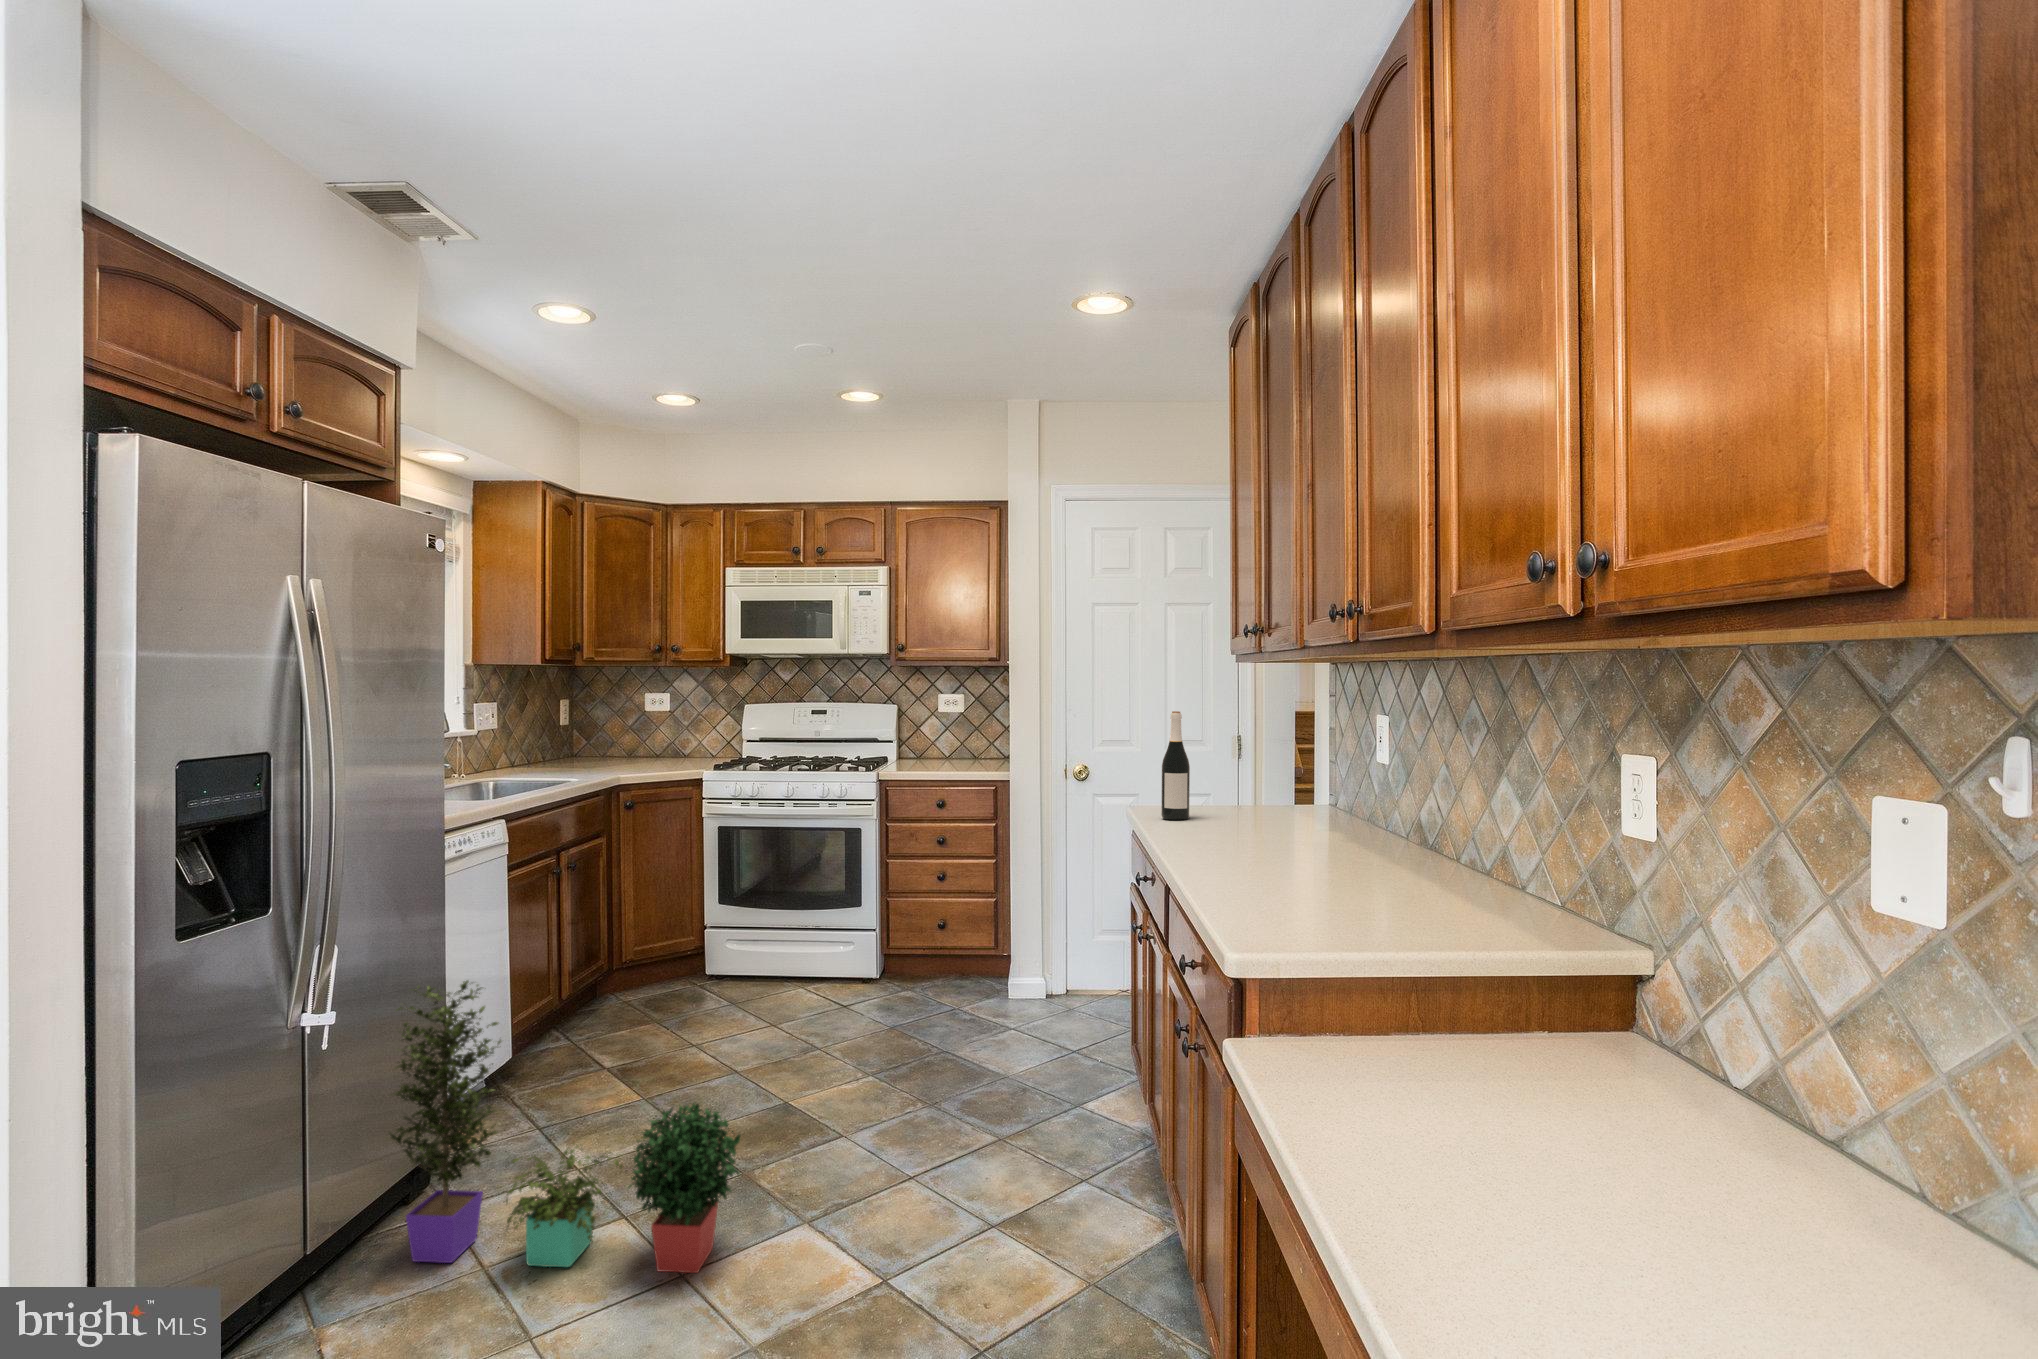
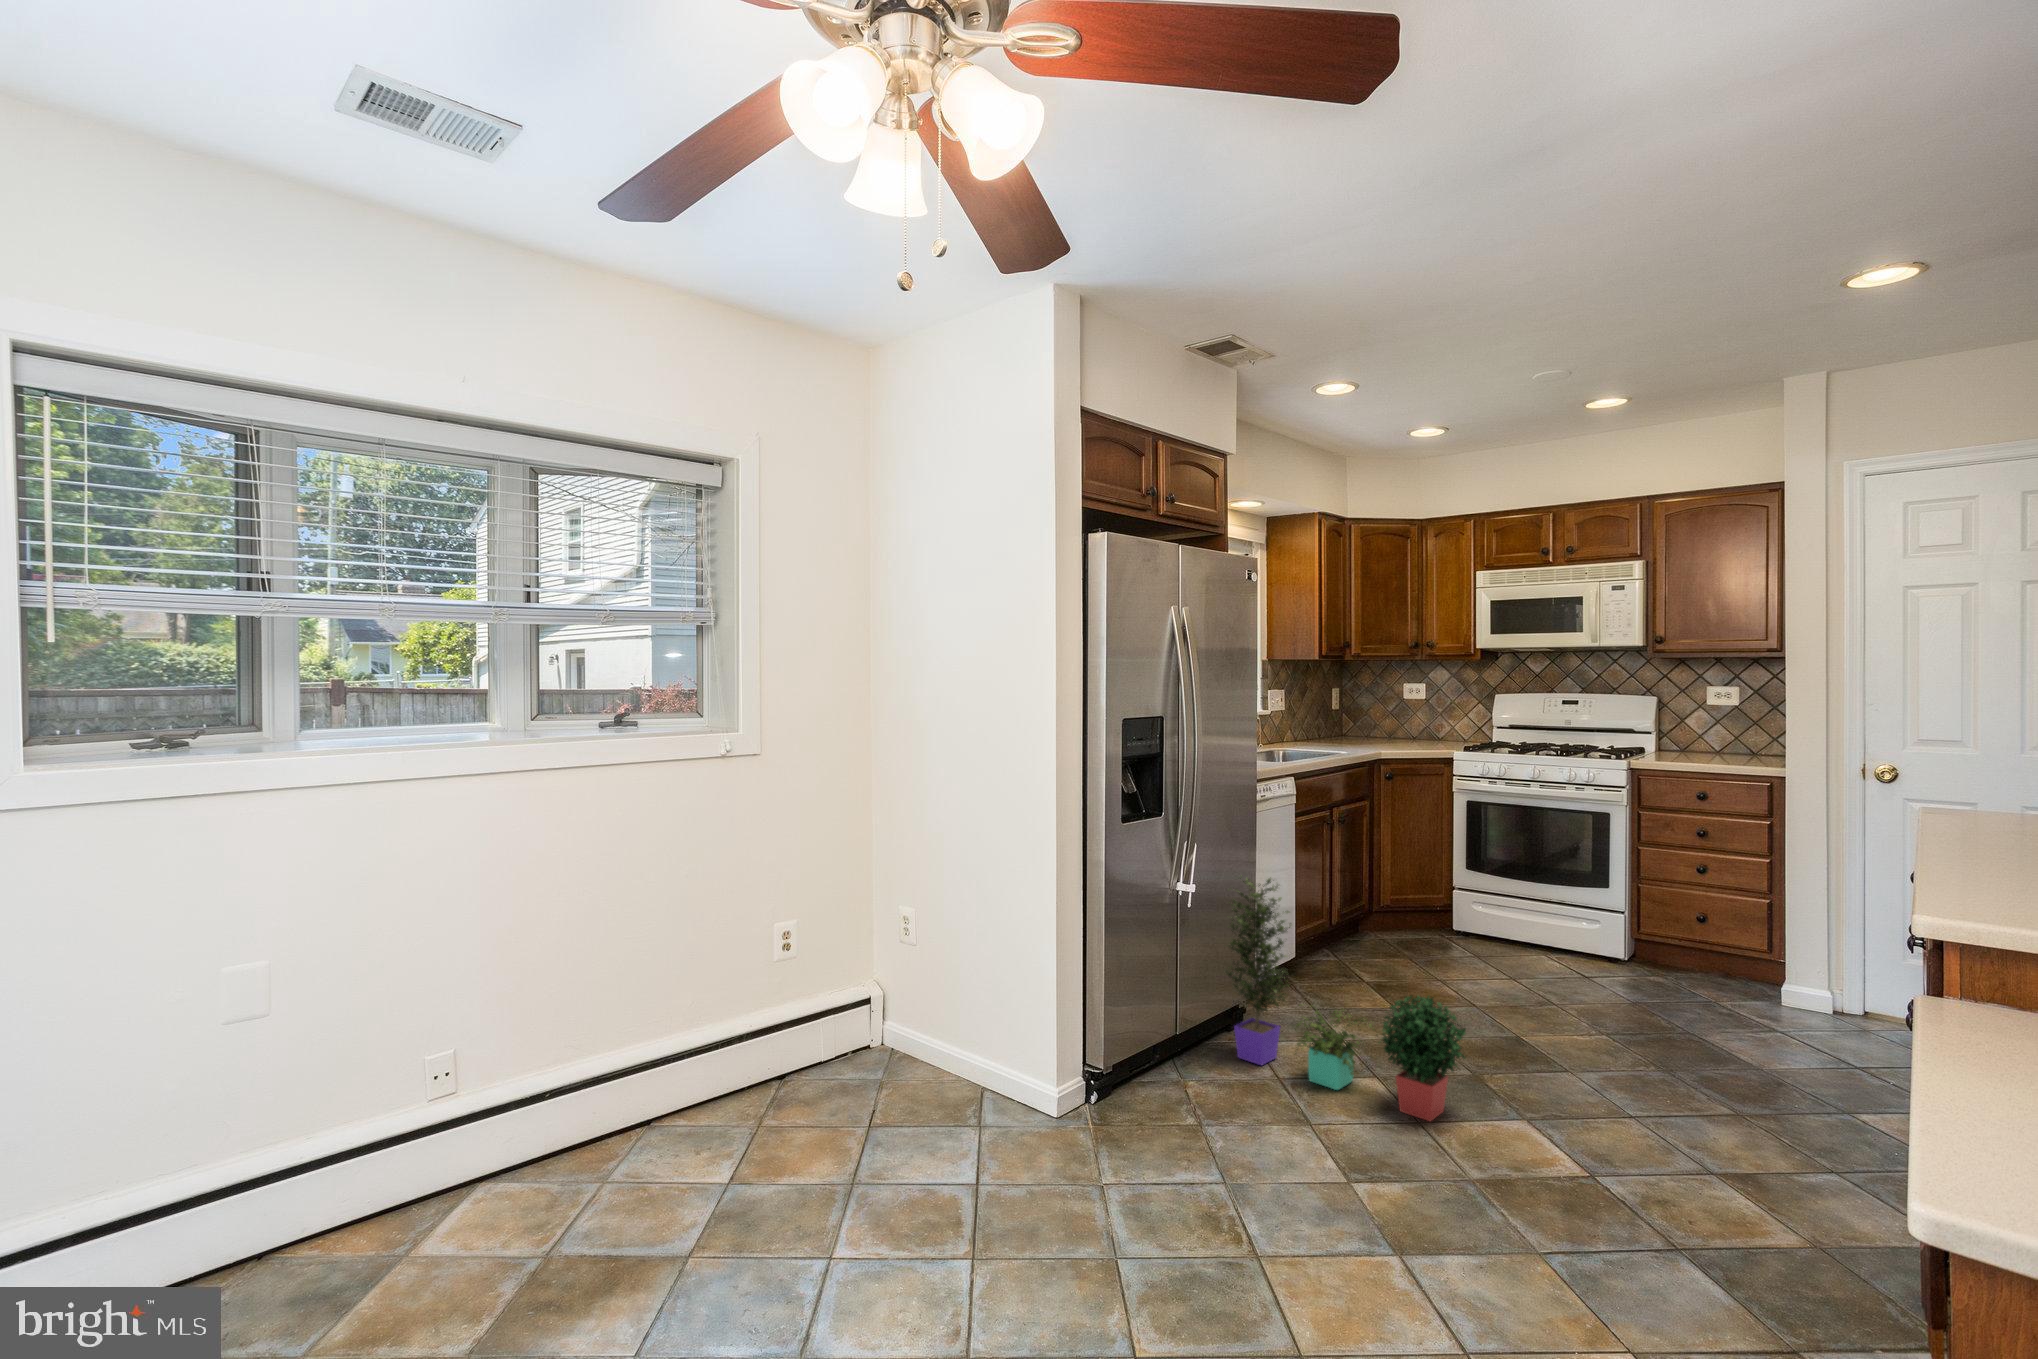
wine bottle: present [1161,711,1190,820] -> none [1957,704,2000,825]

